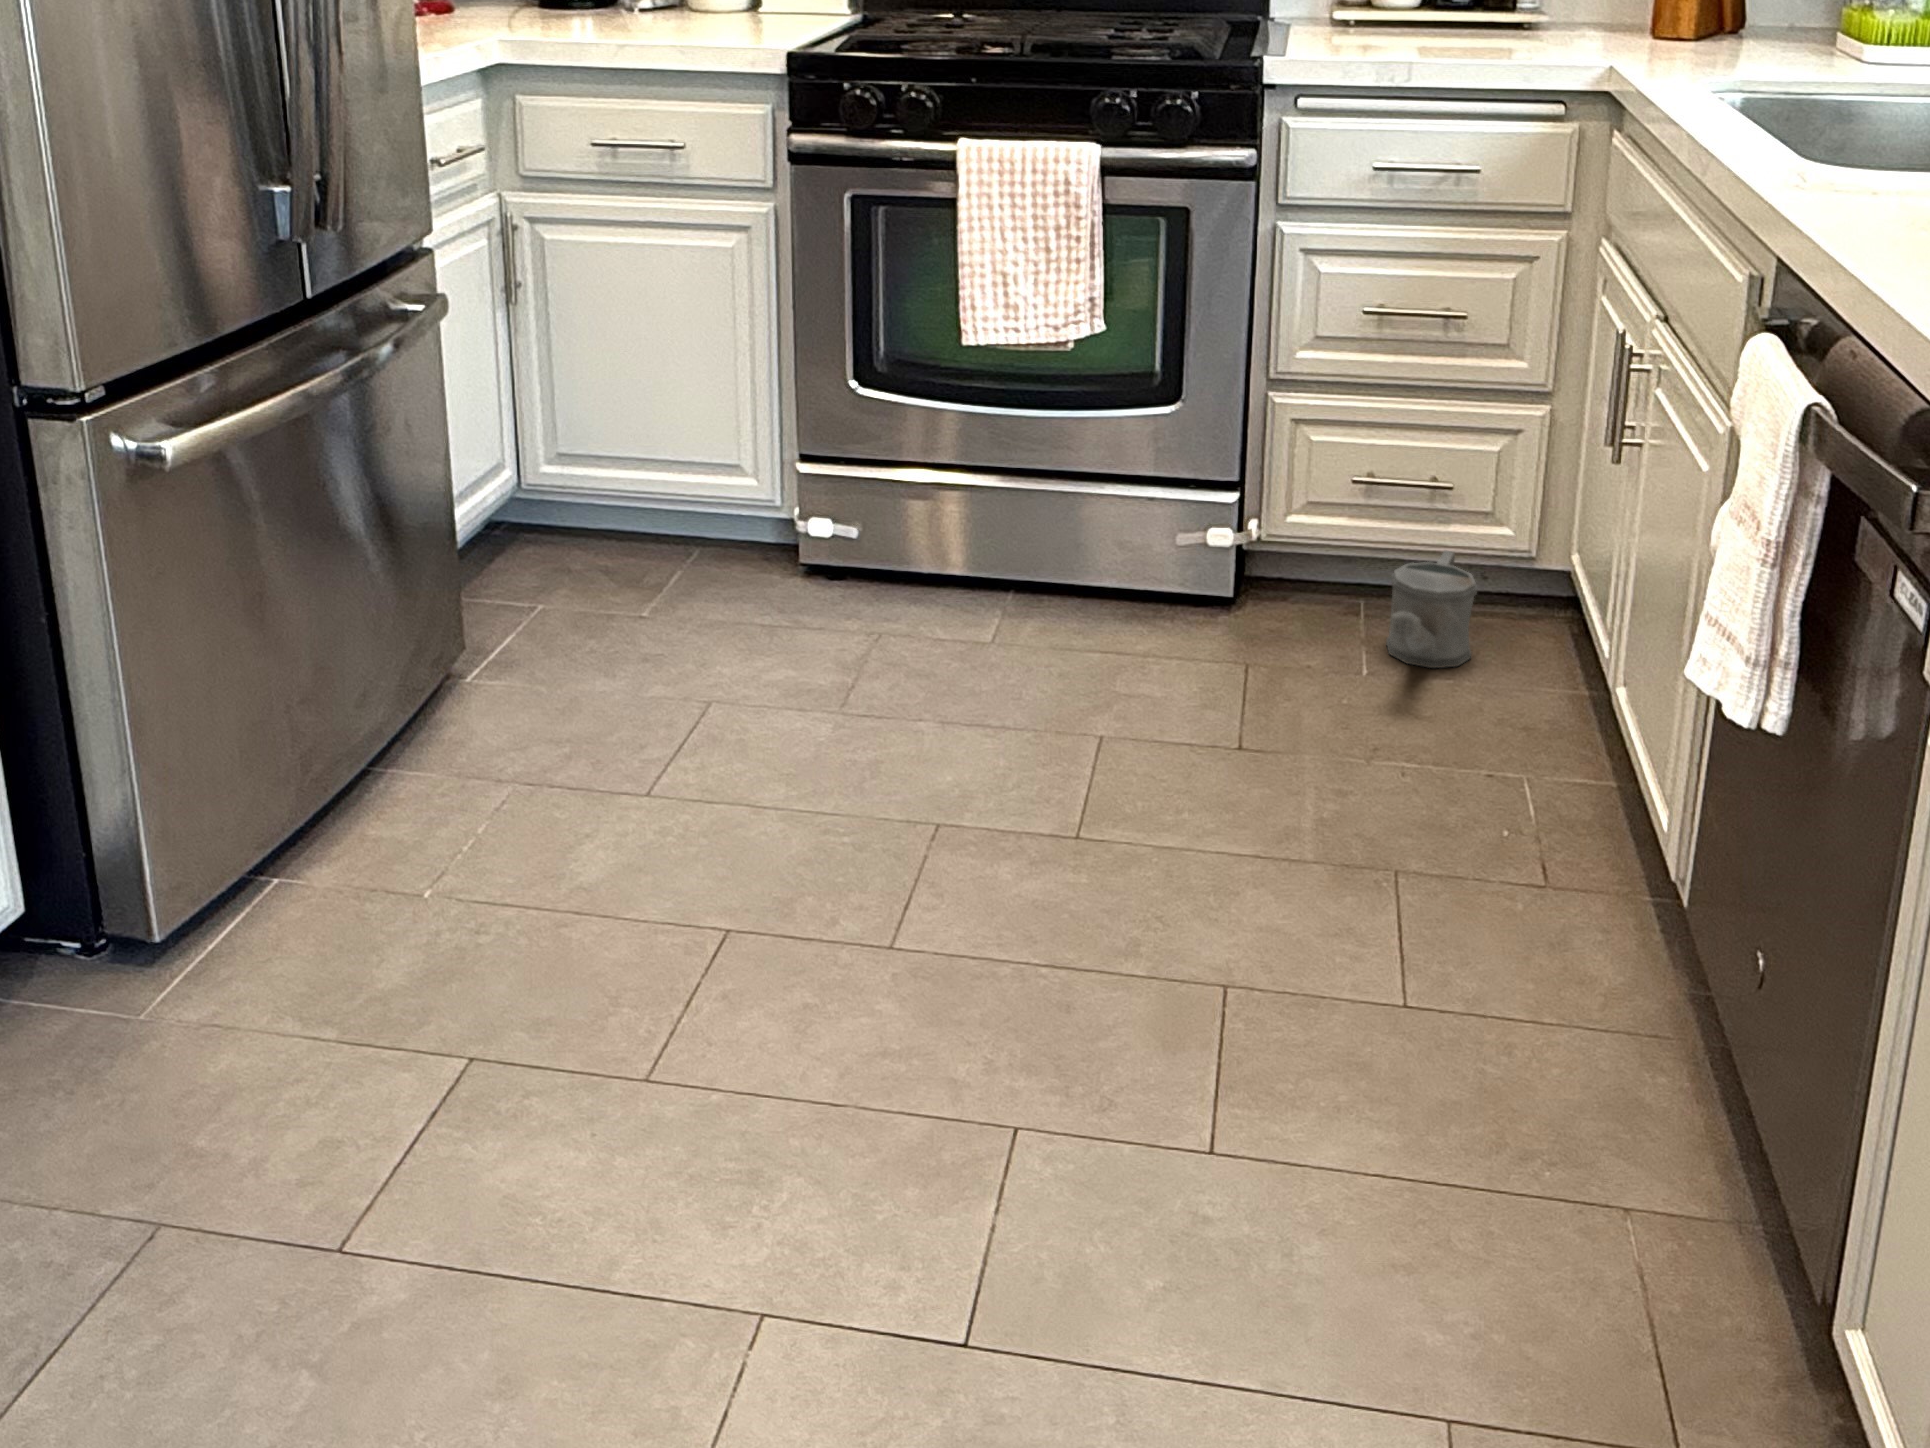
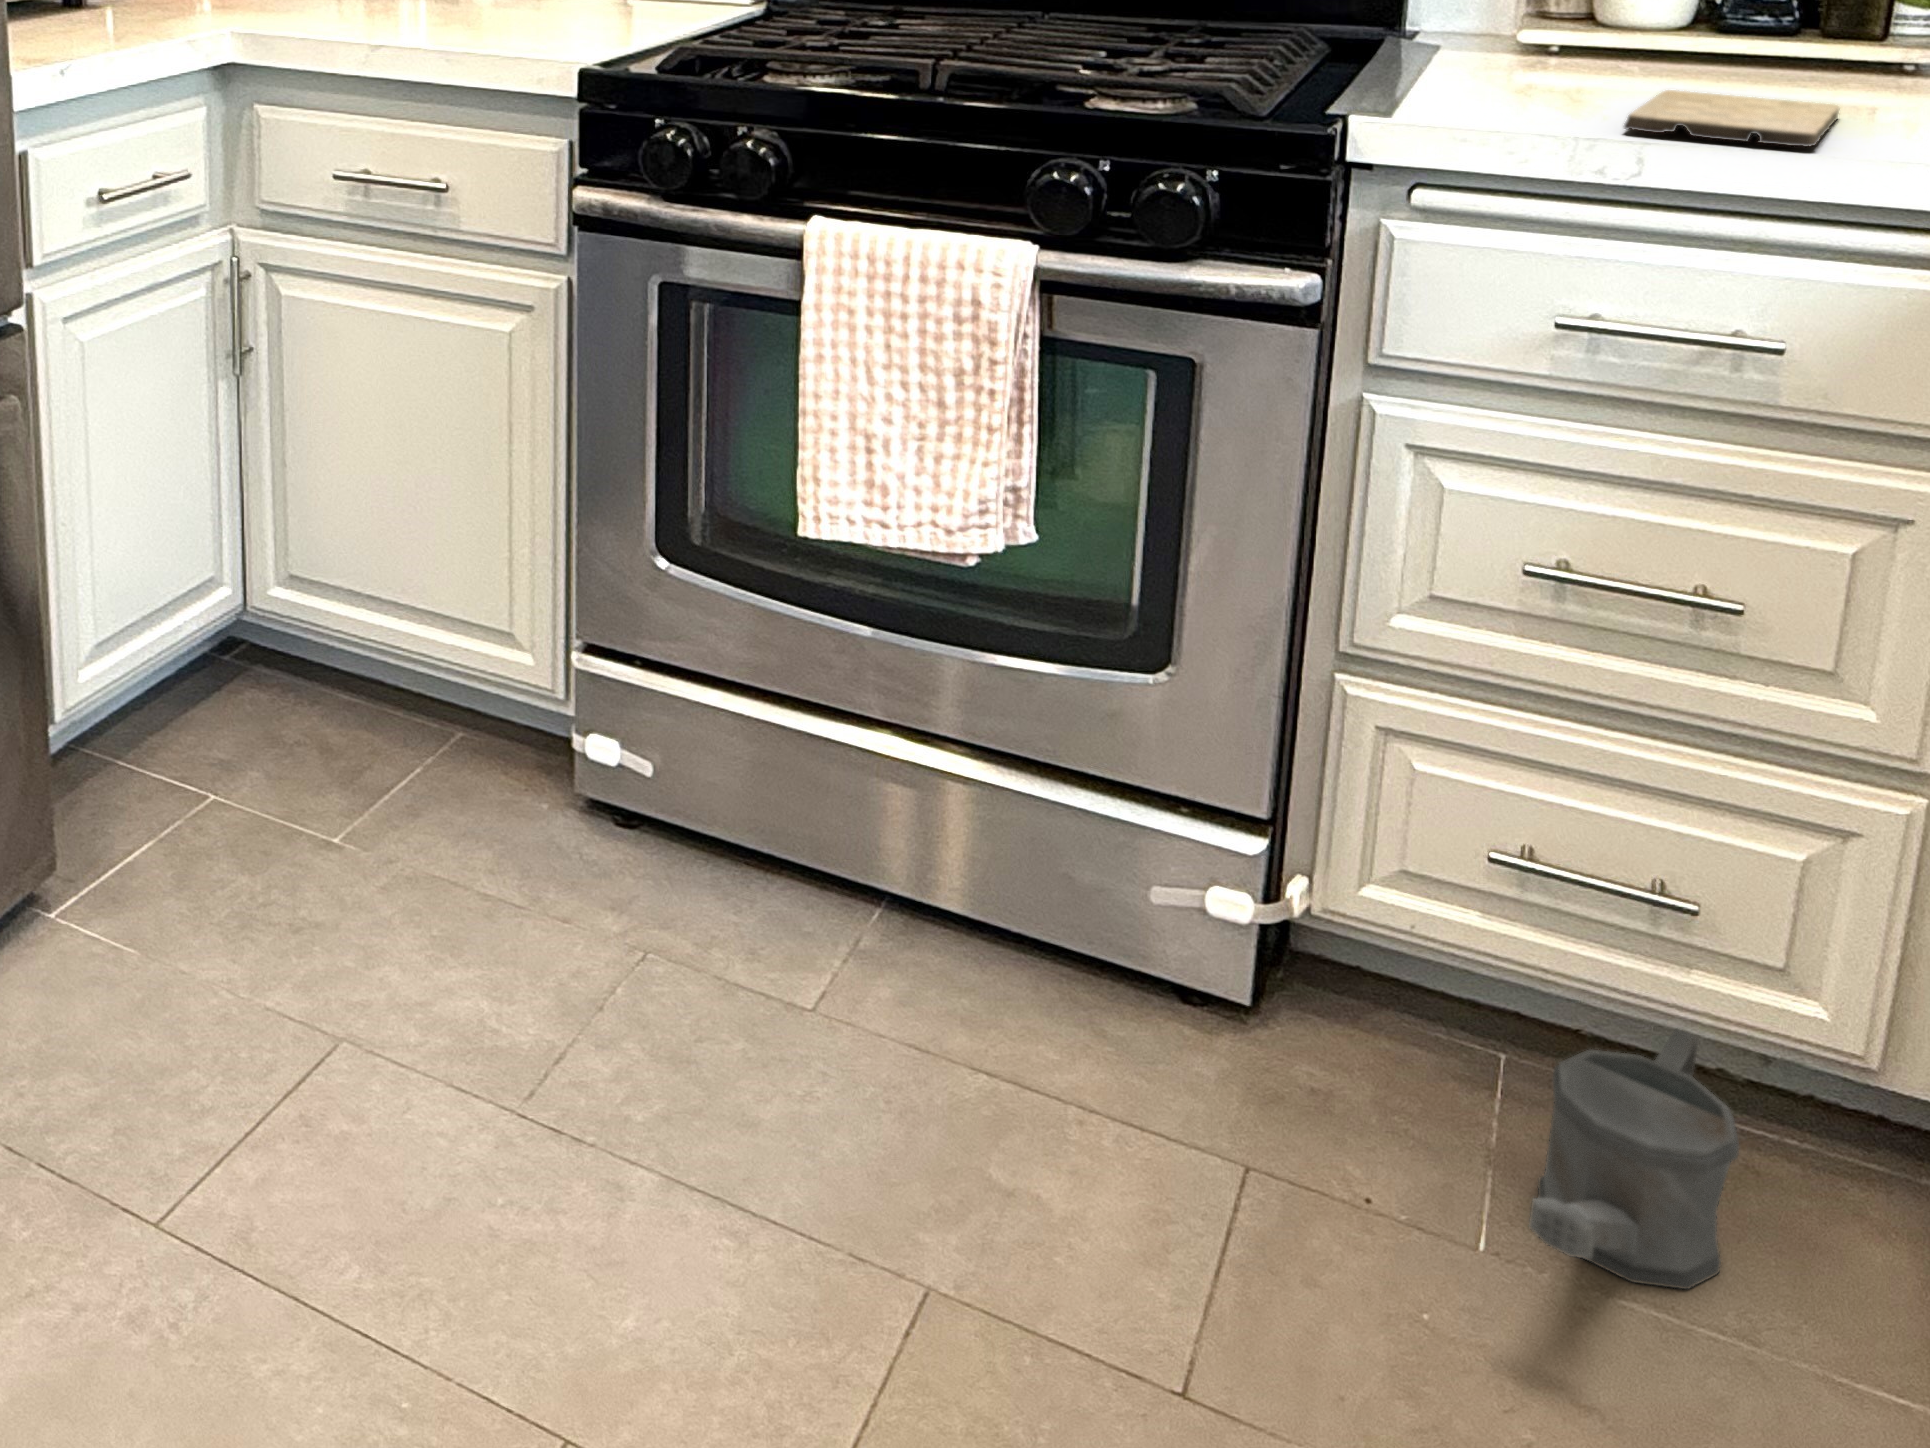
cutting board: none [1401,38,1498,60] -> present [1624,90,1839,147]

